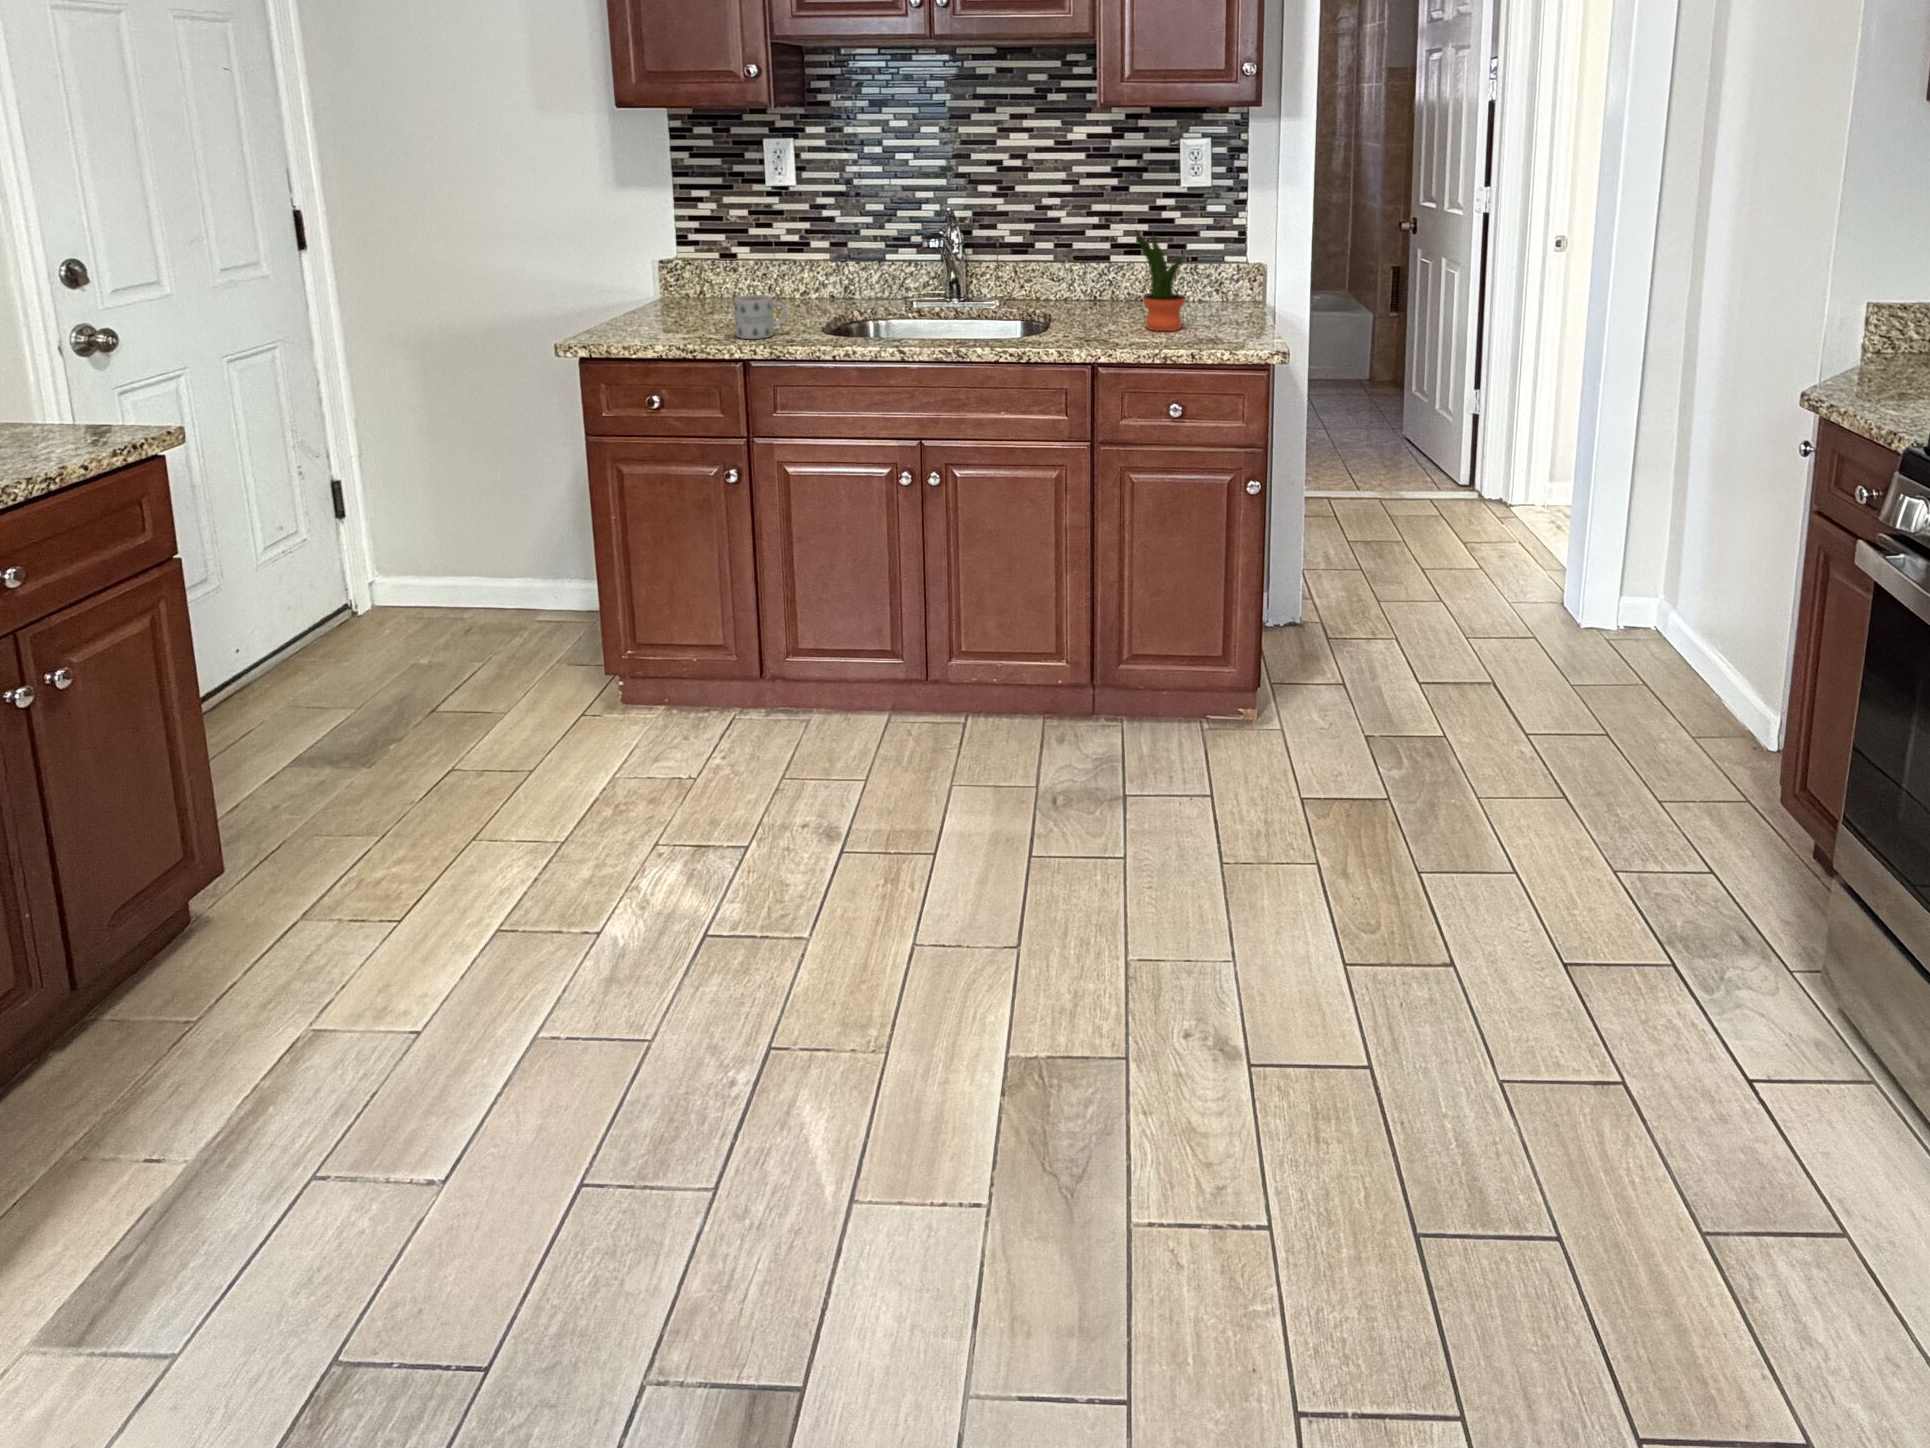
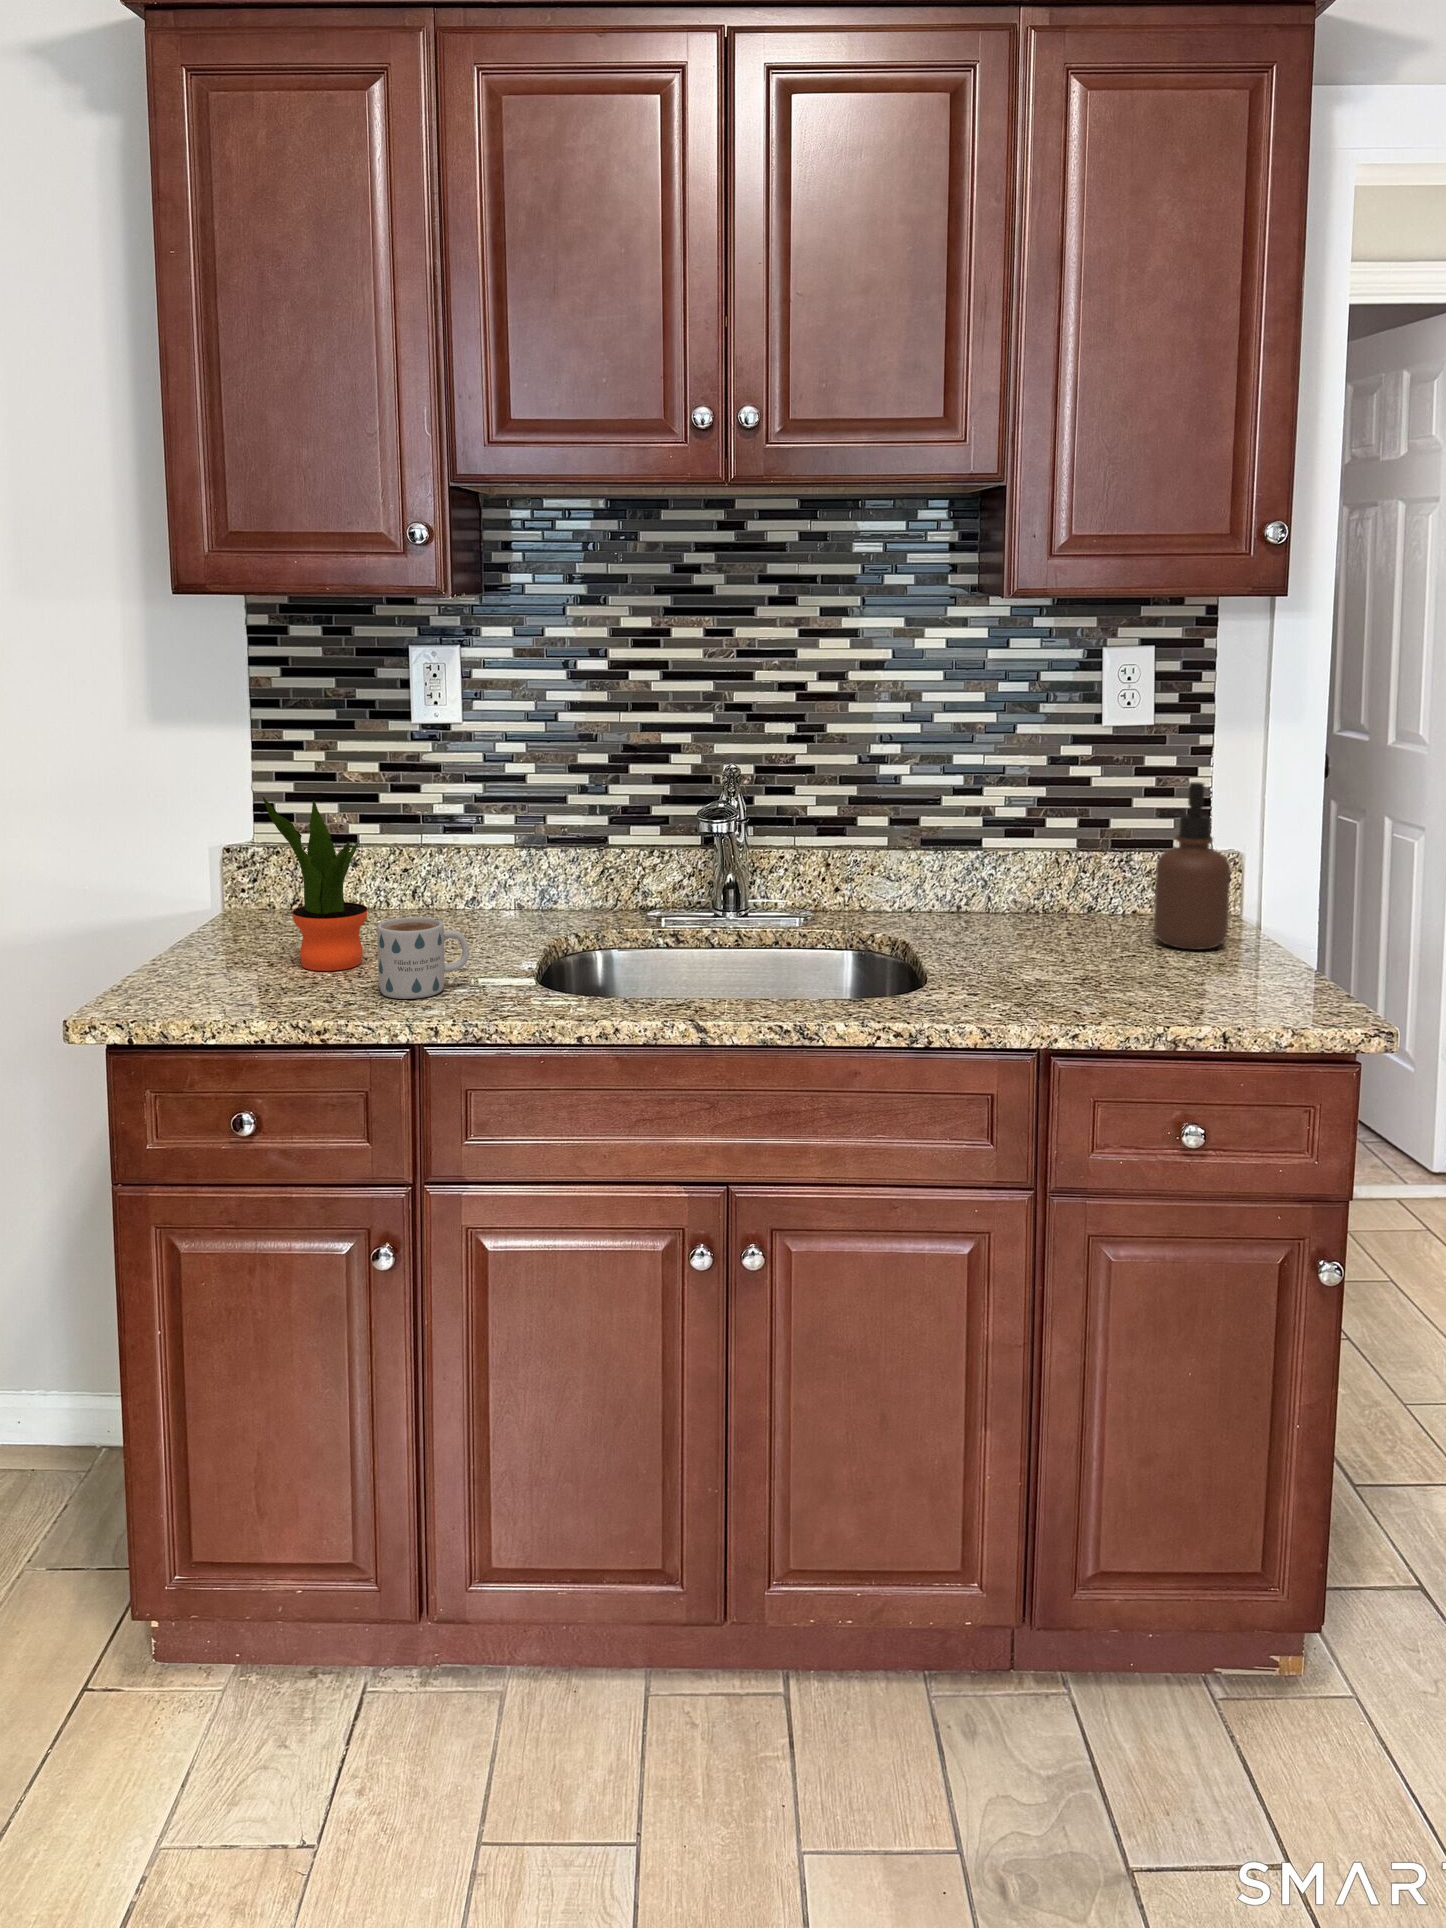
soap dispenser: none [1212,221,1256,322] -> present [1154,782,1230,950]
potted plant: present [1136,231,1186,331] -> present [262,797,368,971]

